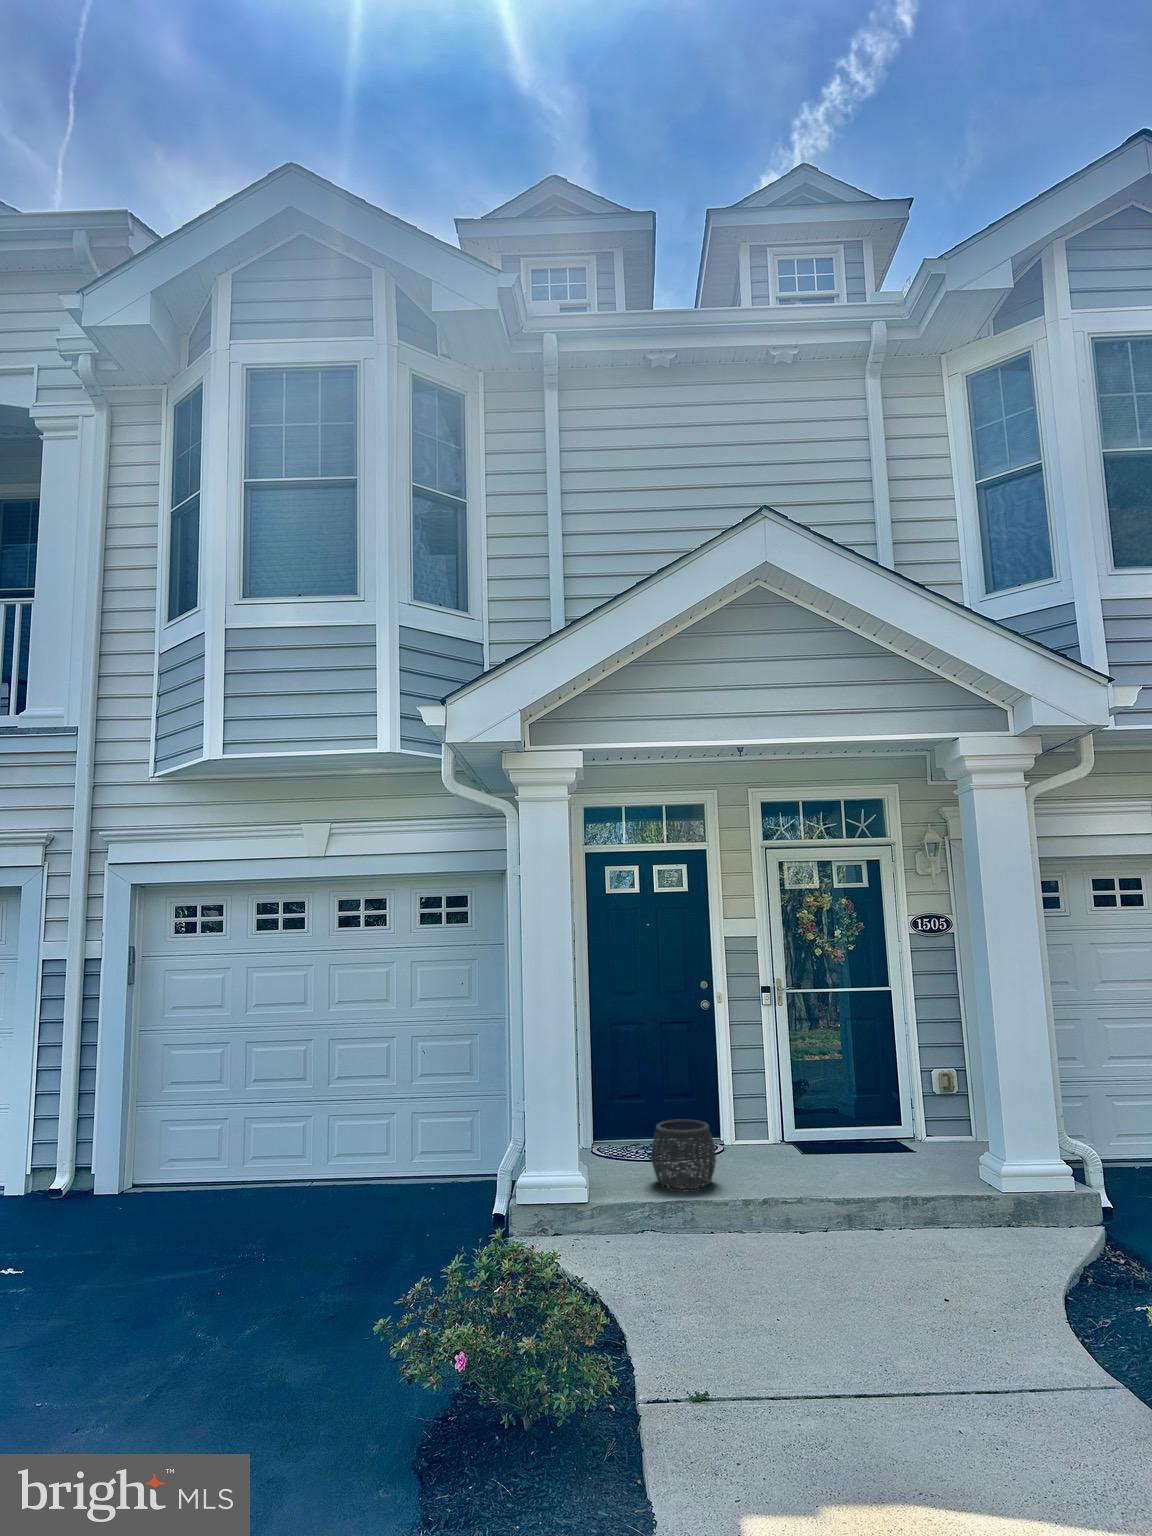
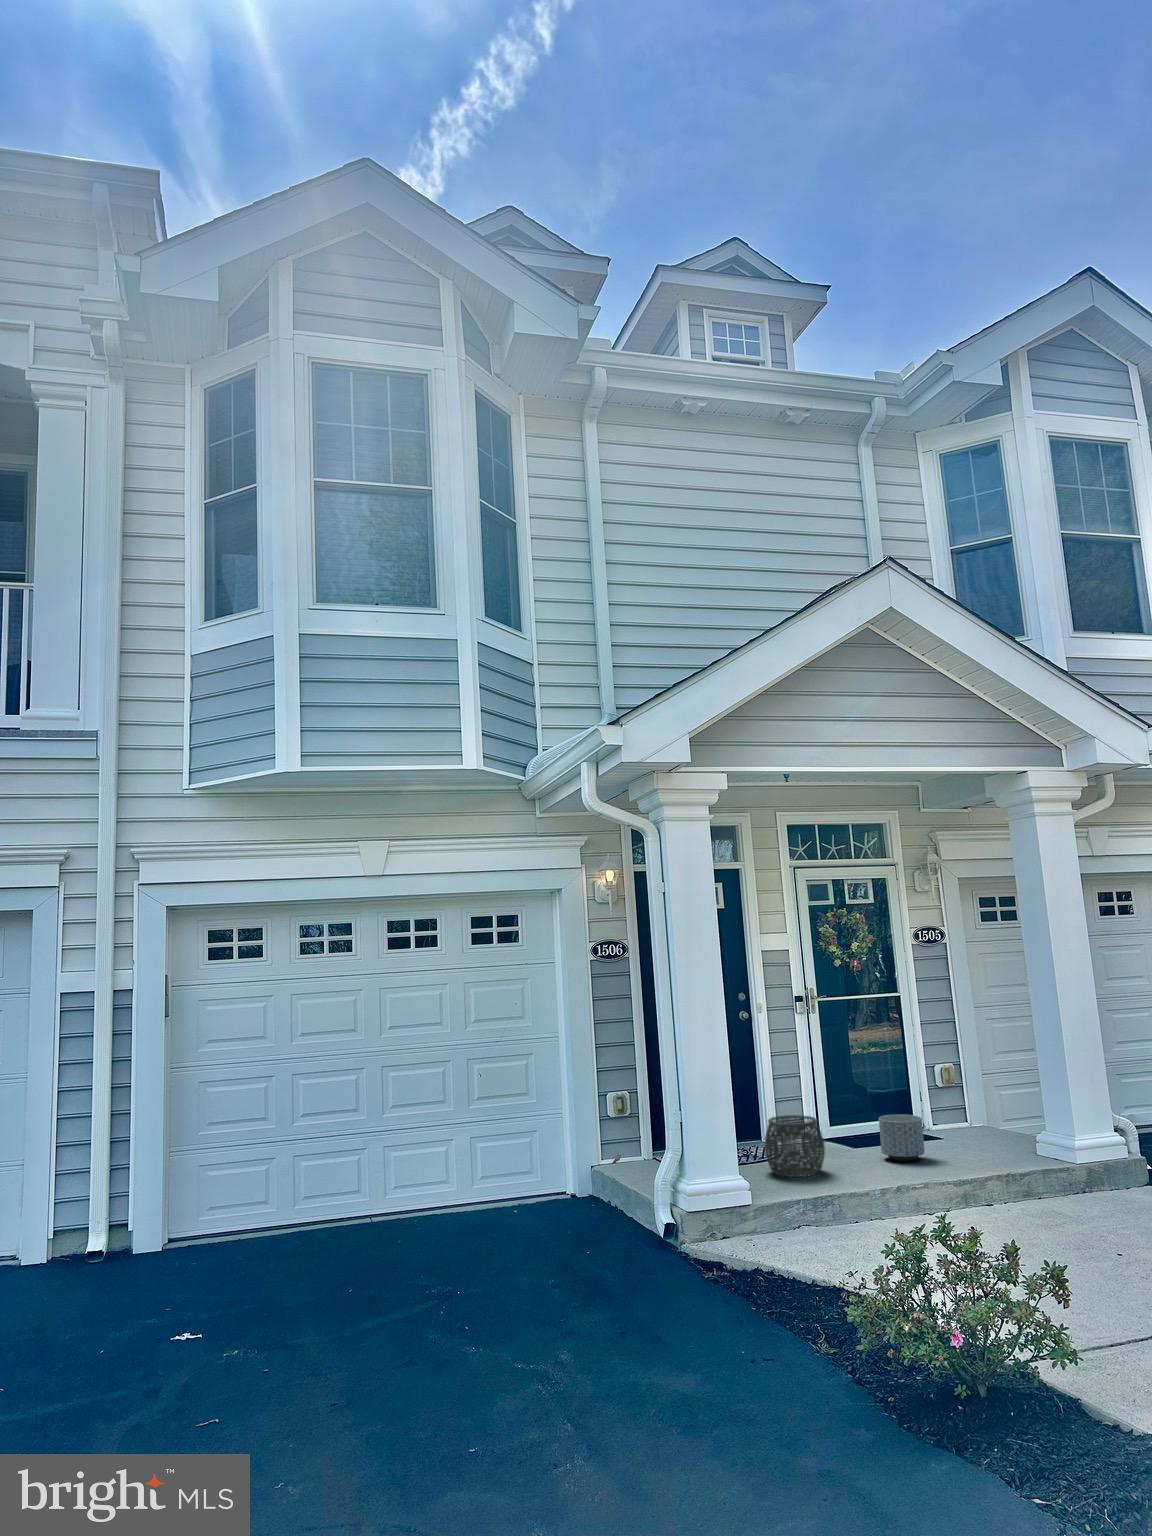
planter: none [796,1128,846,1182] -> present [879,1114,925,1161]

